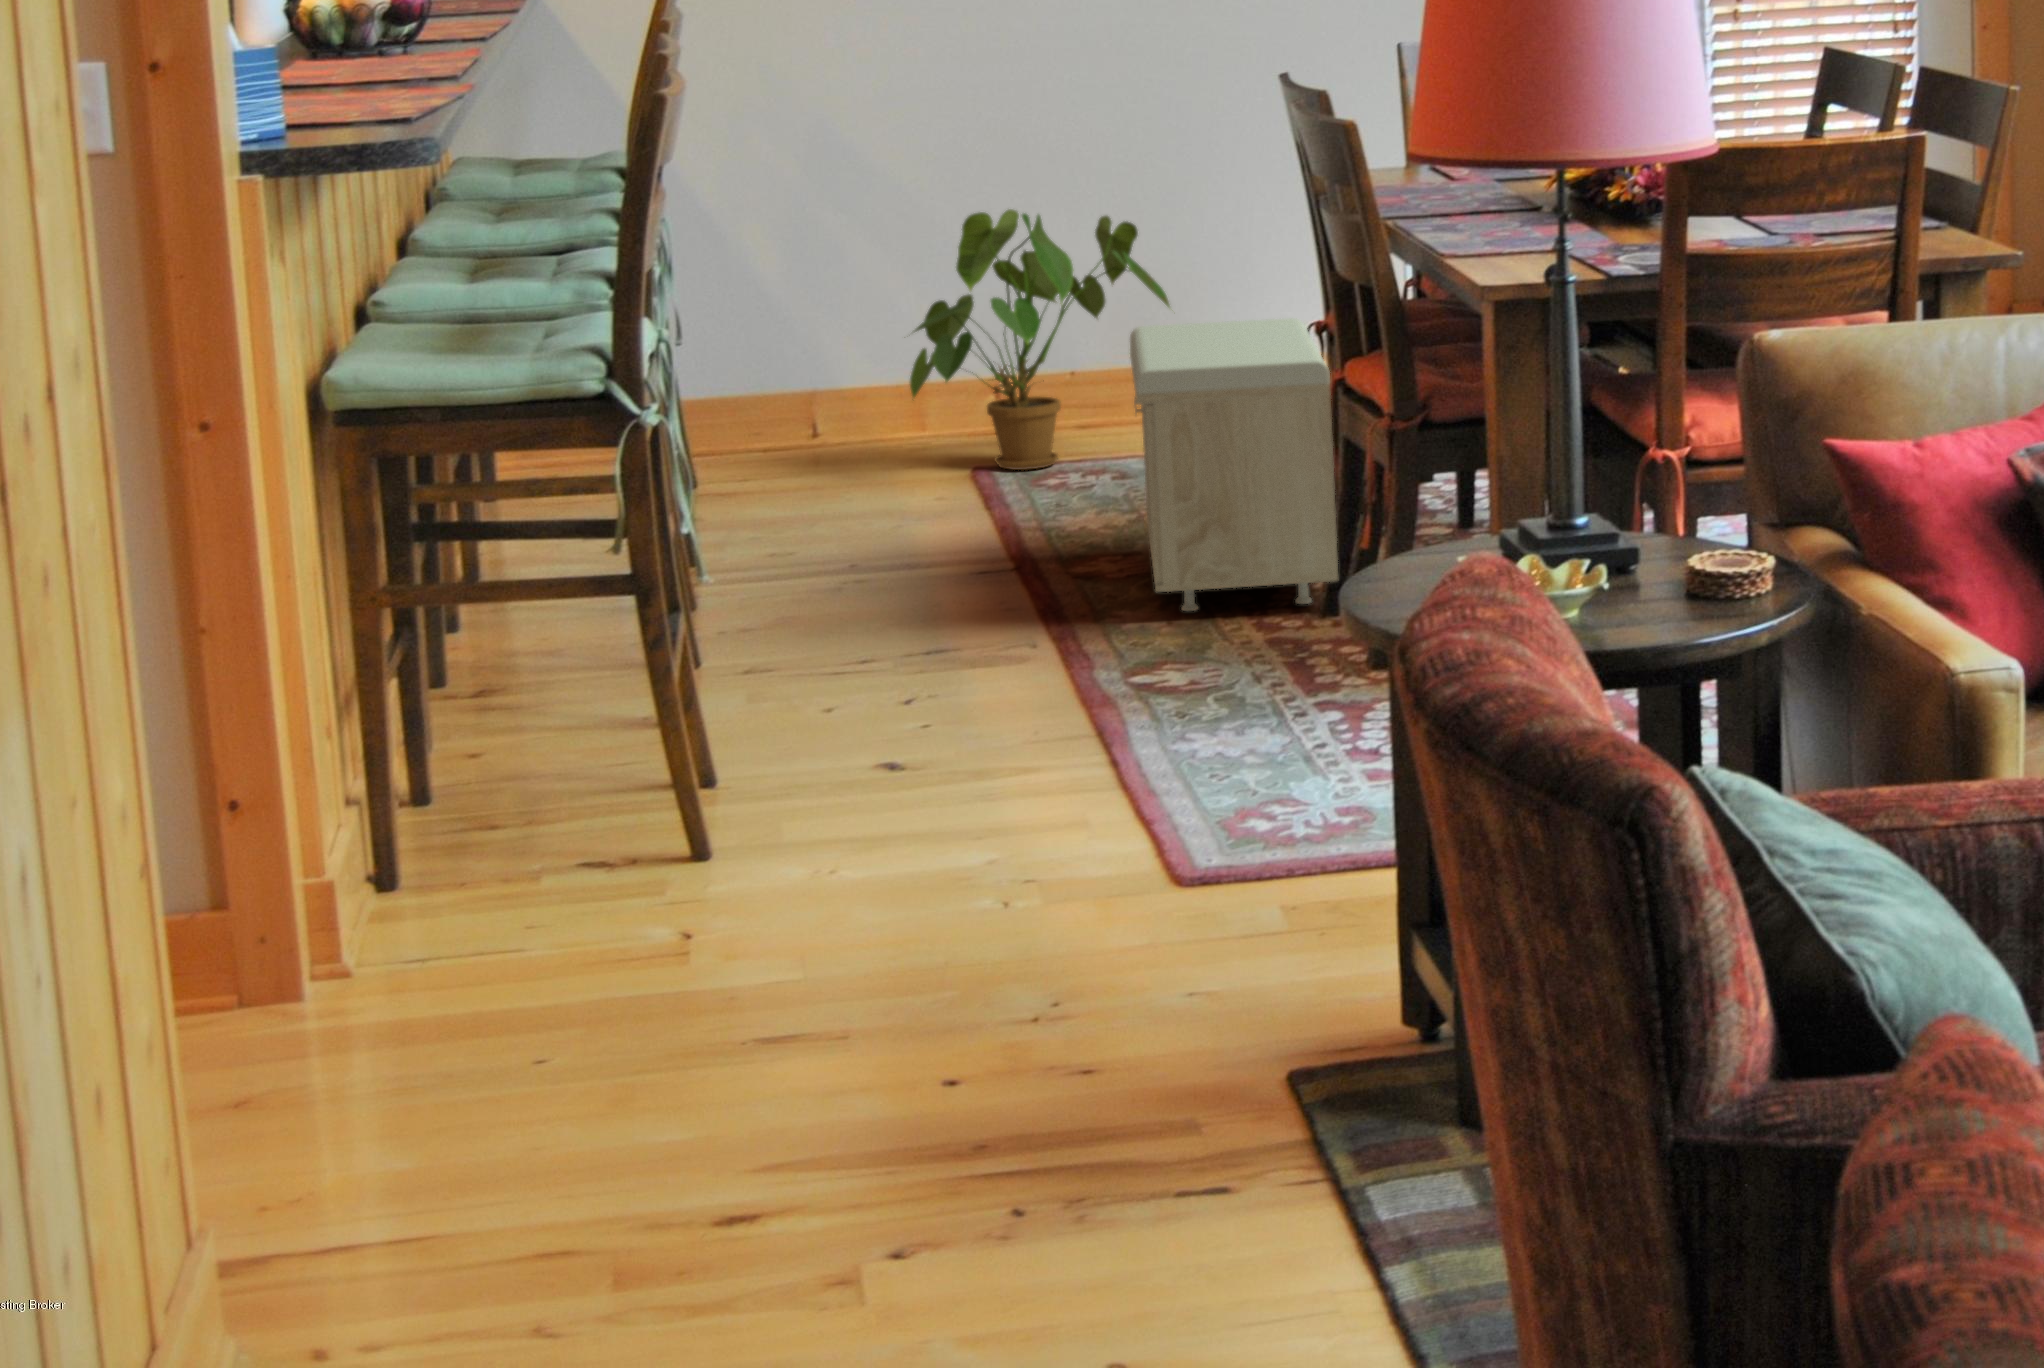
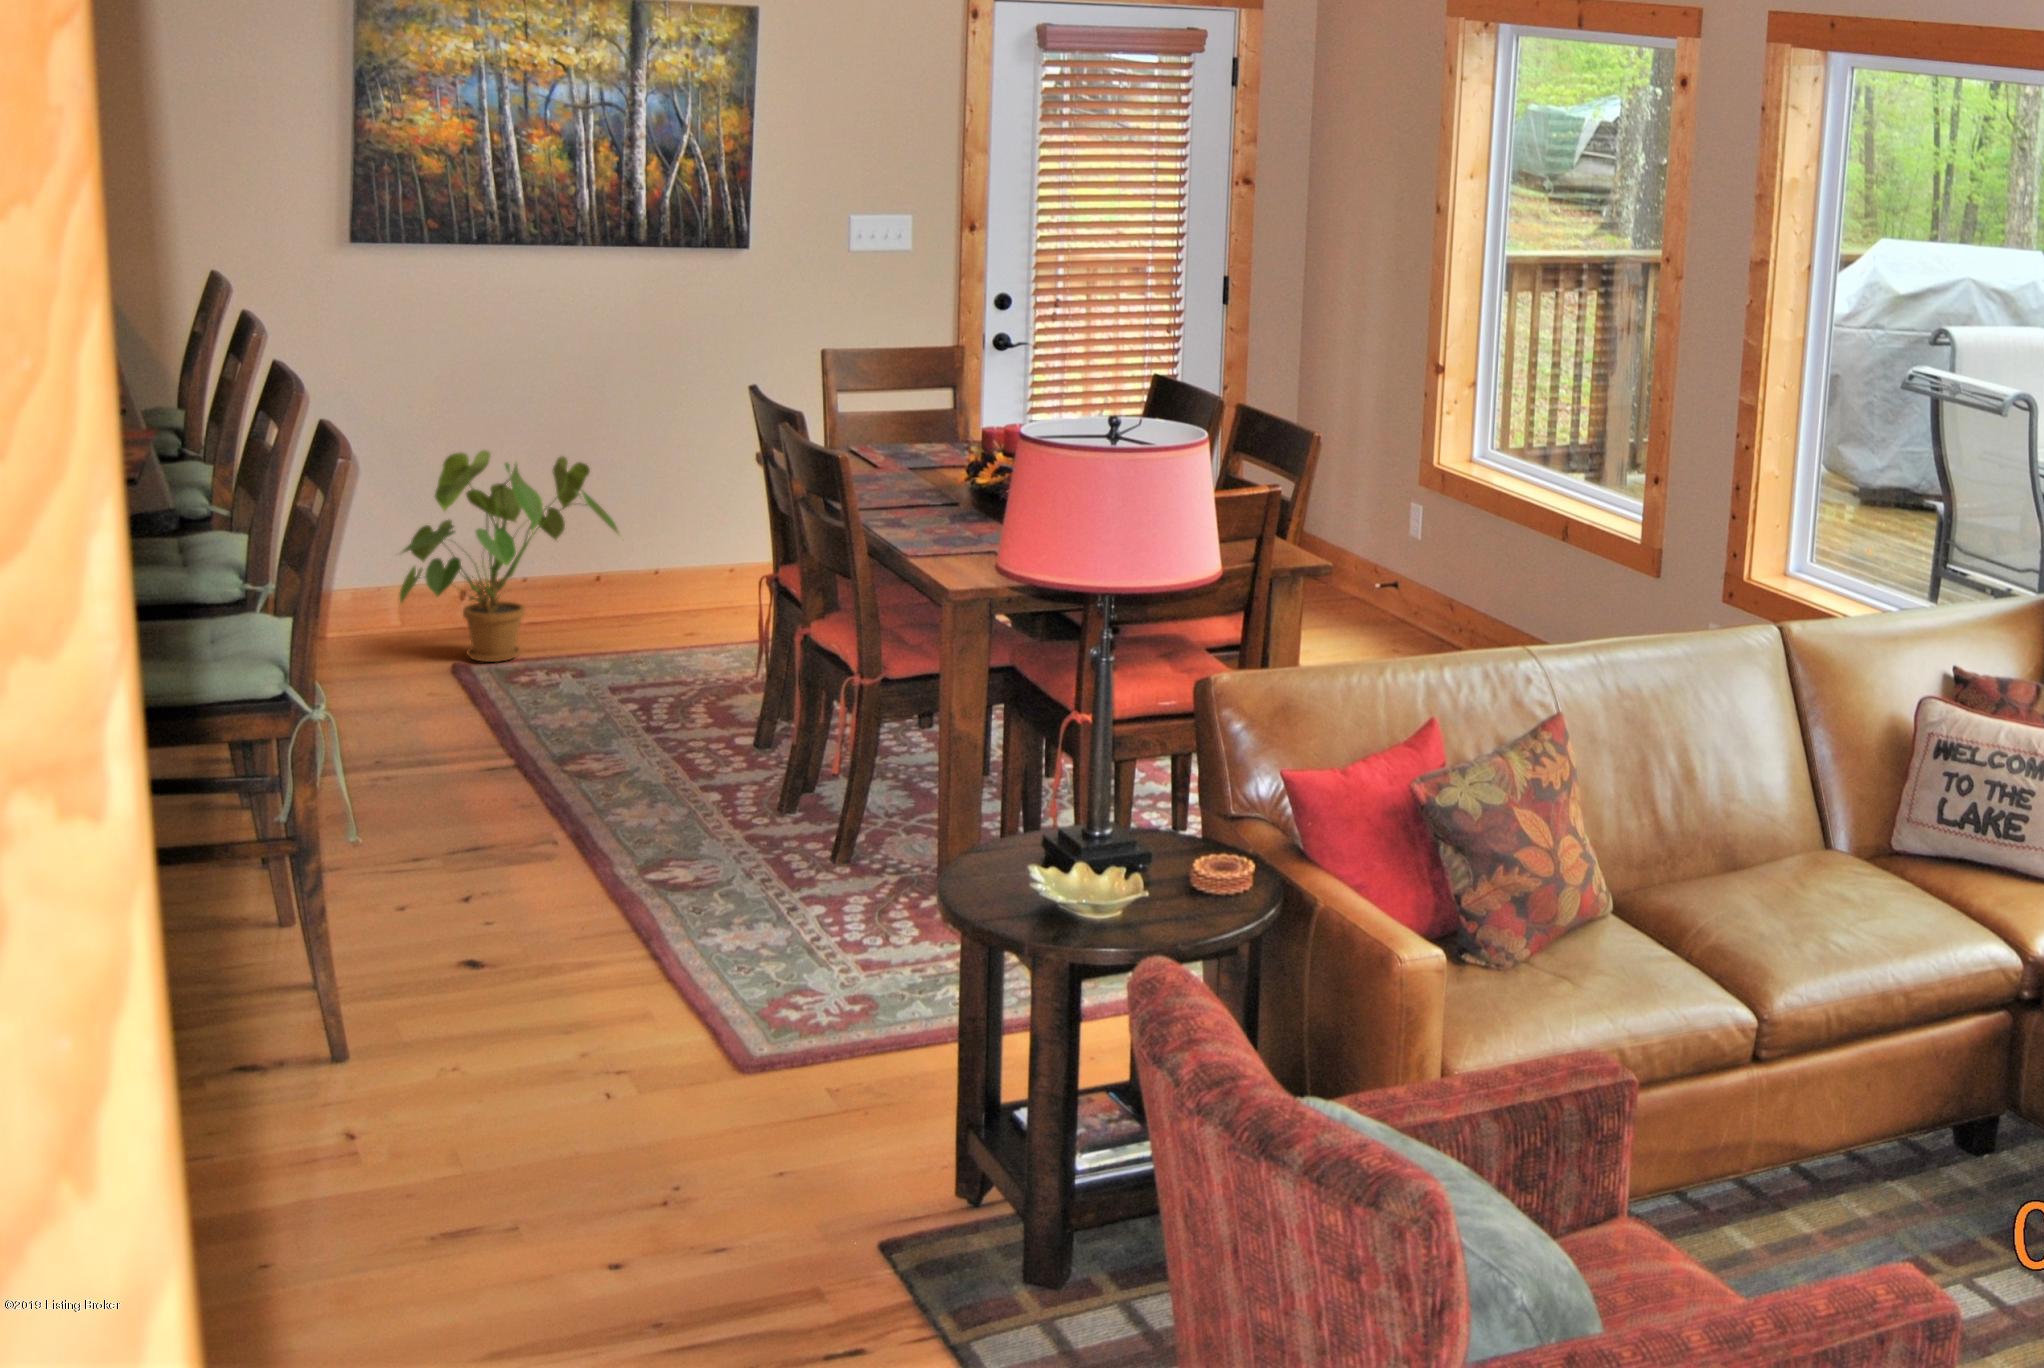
storage bench: present [1130,318,1338,611] -> none [619,572,798,810]

